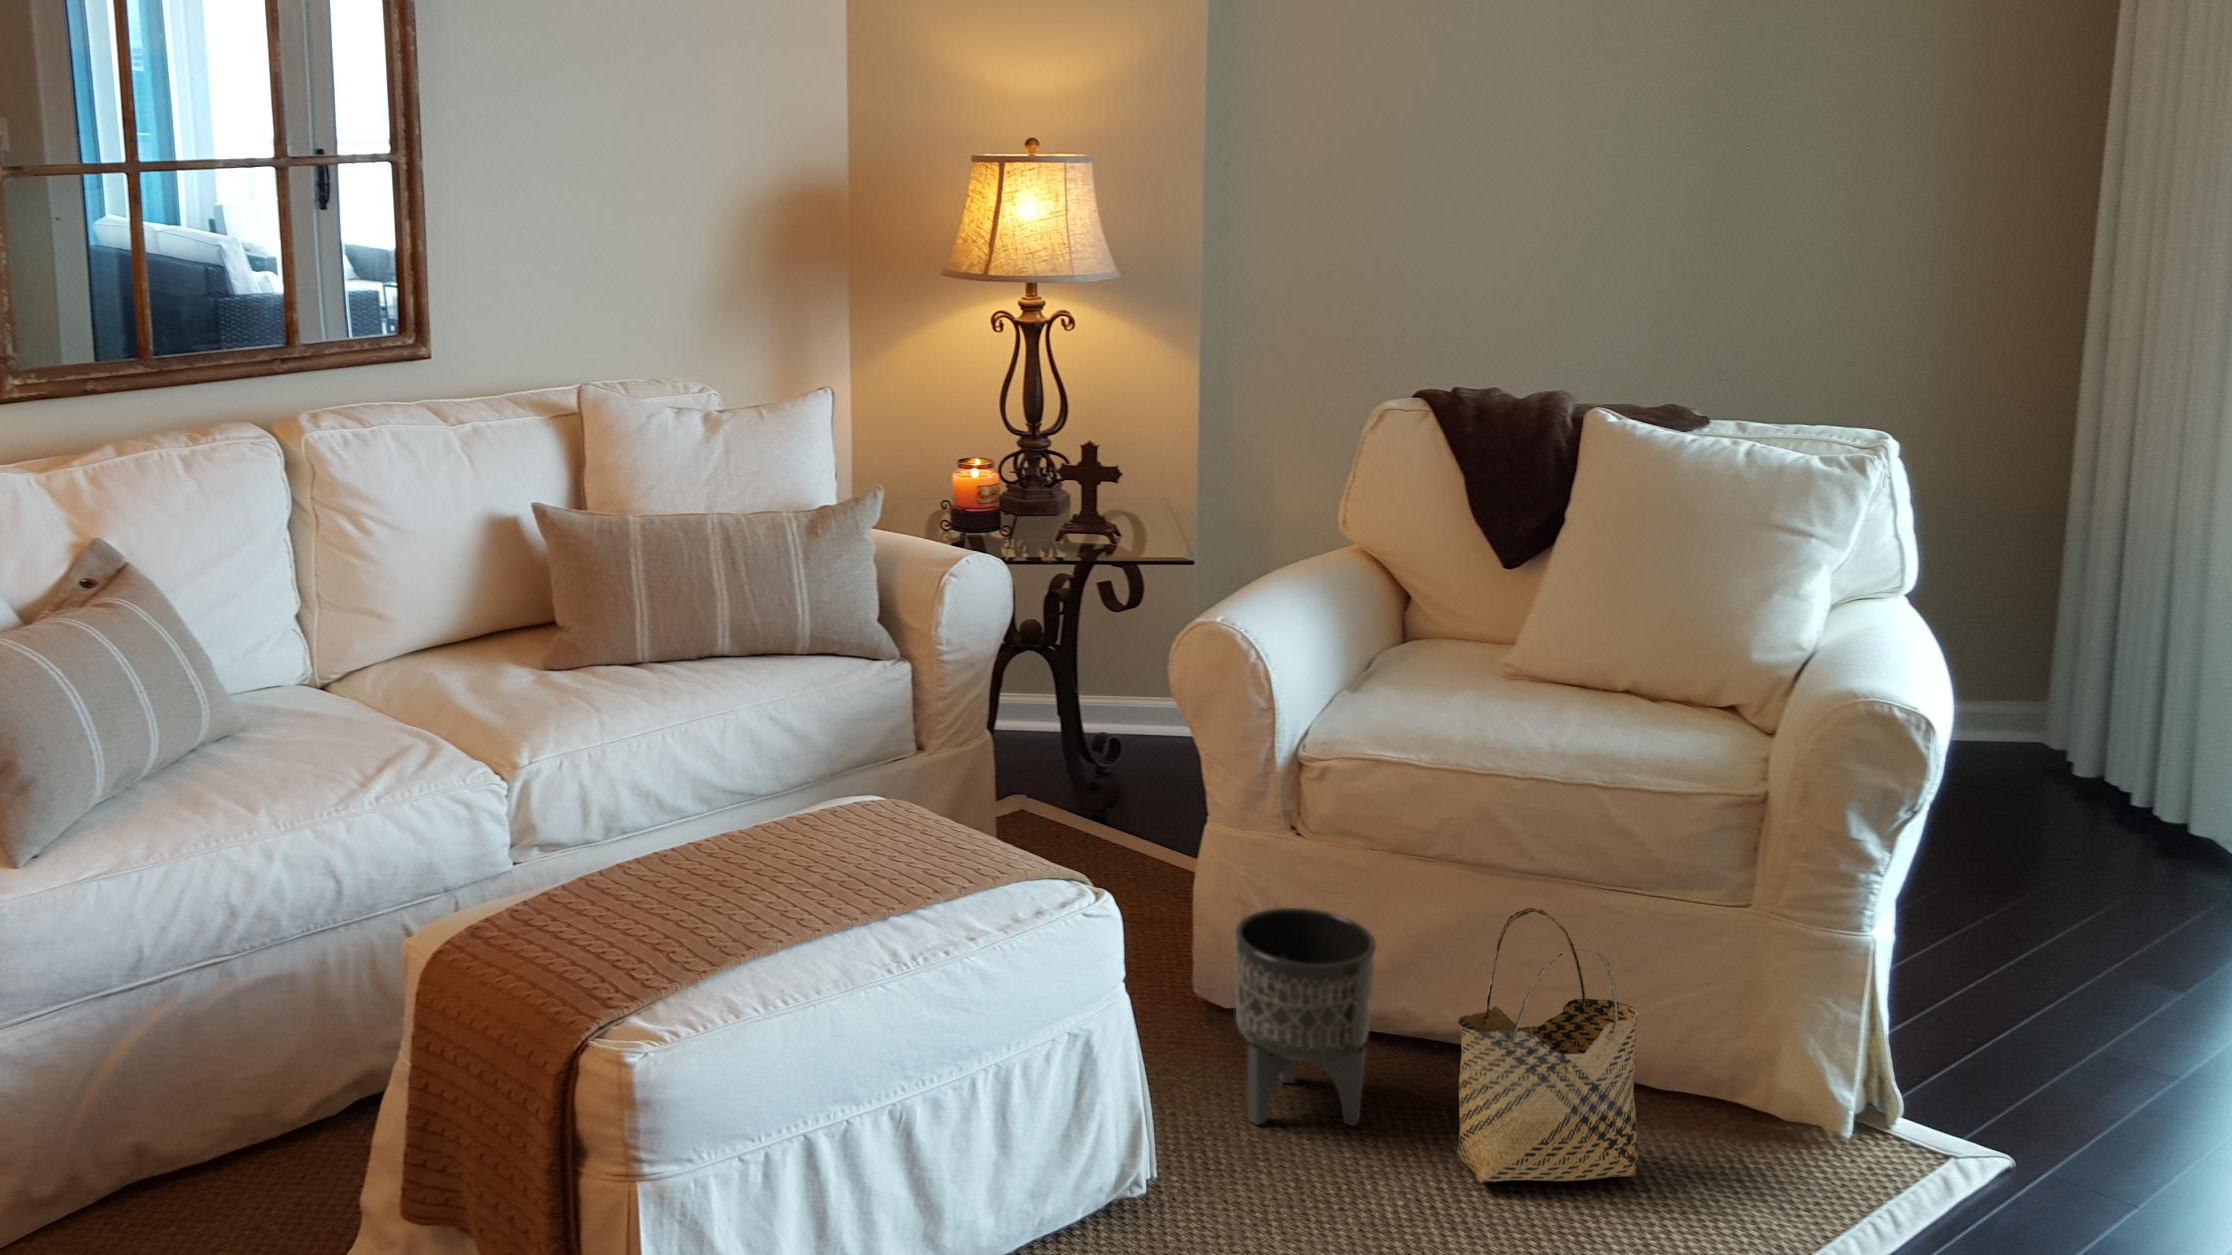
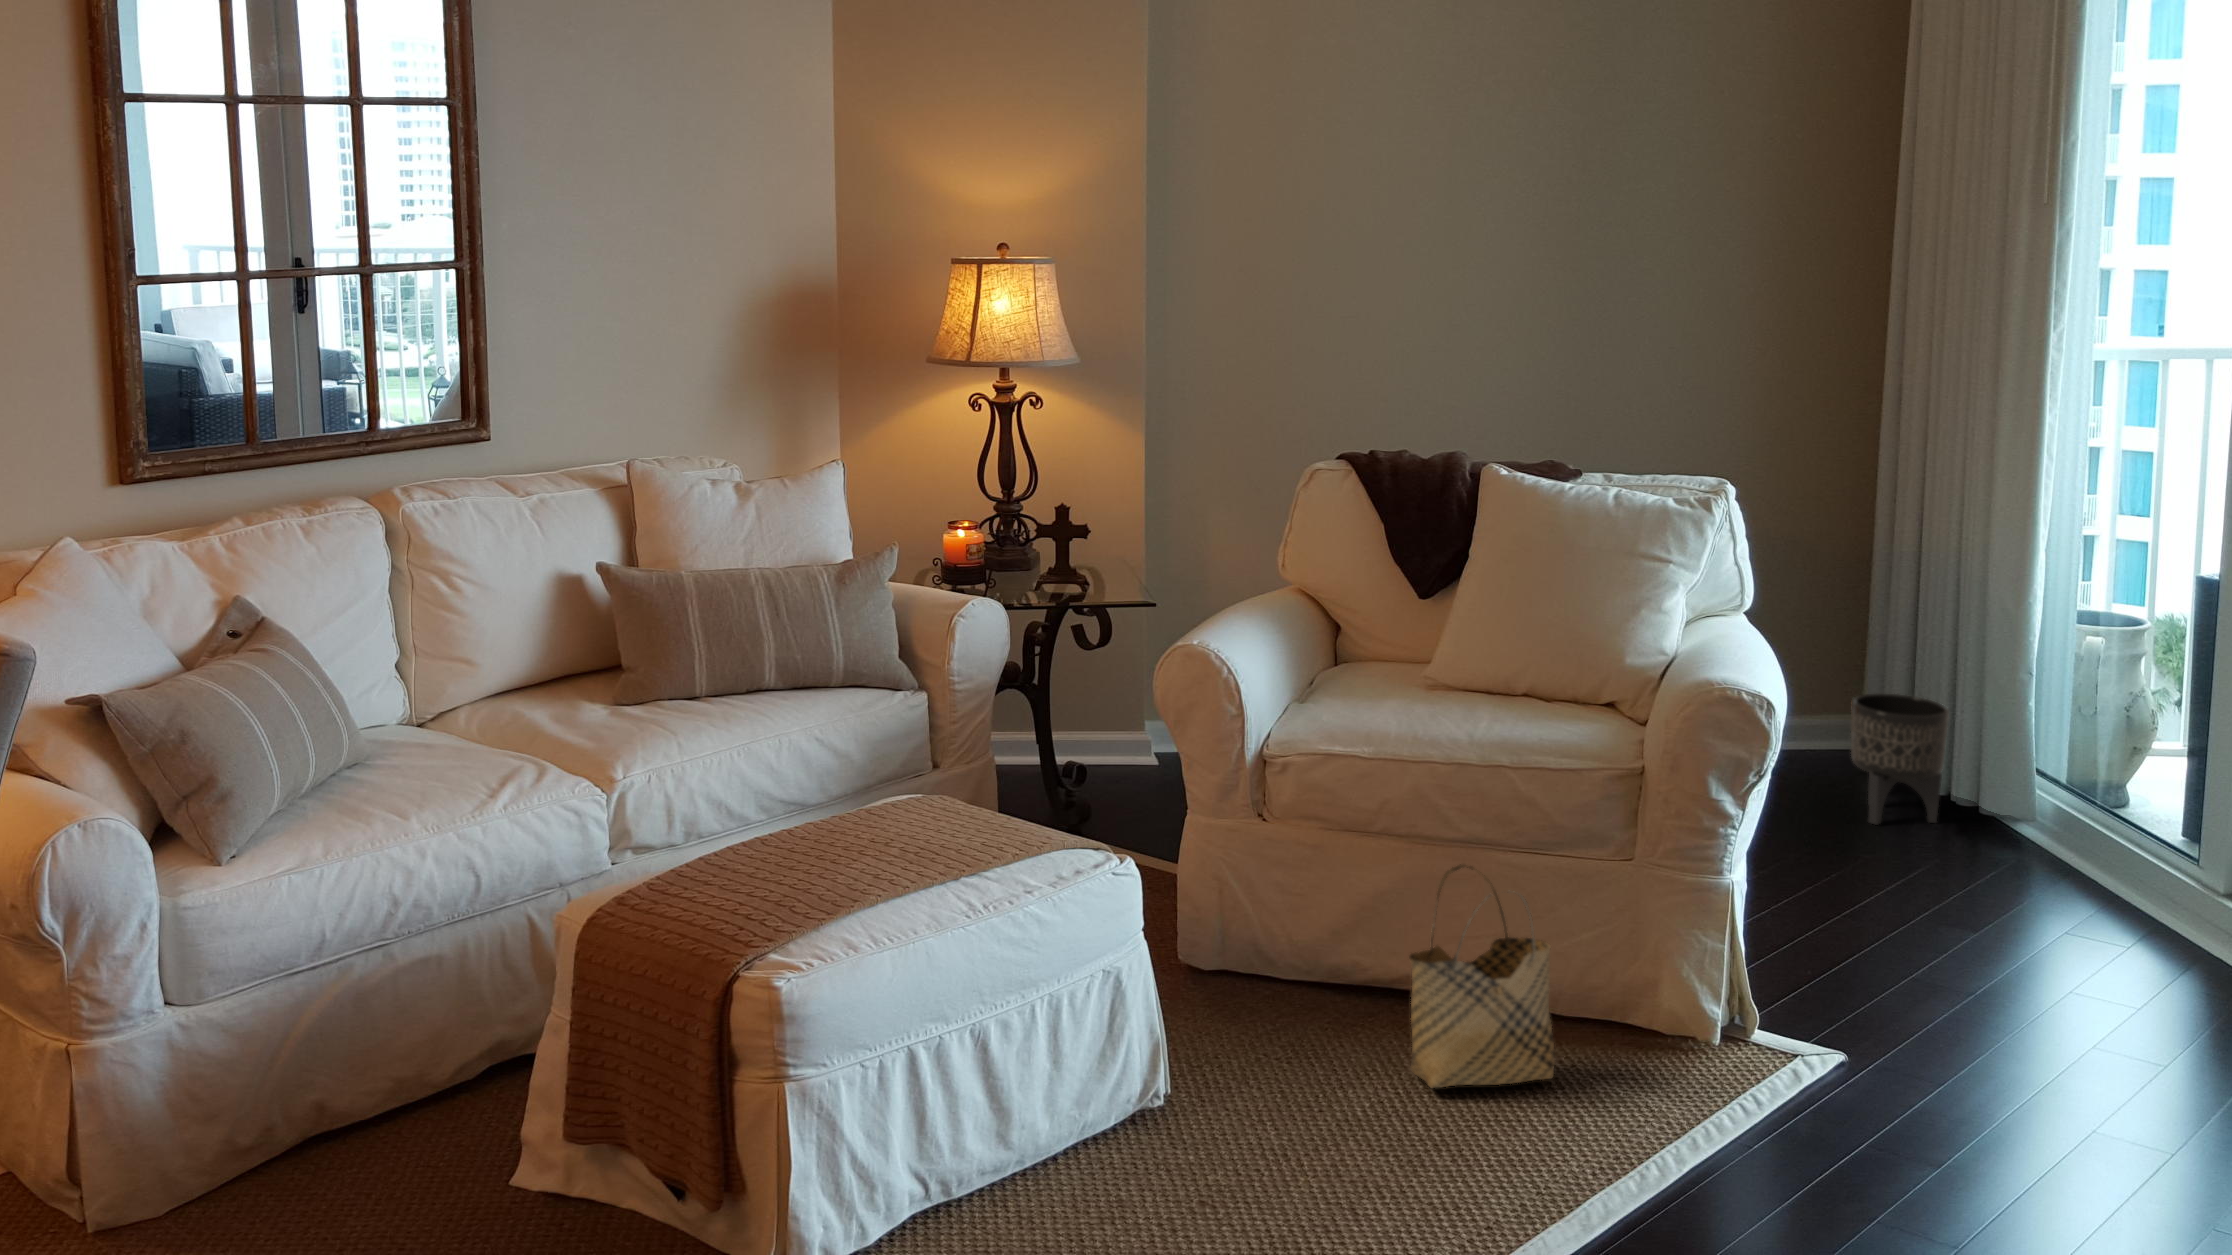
planter: present [1235,908,1376,1126] -> present [1851,693,1949,825]

